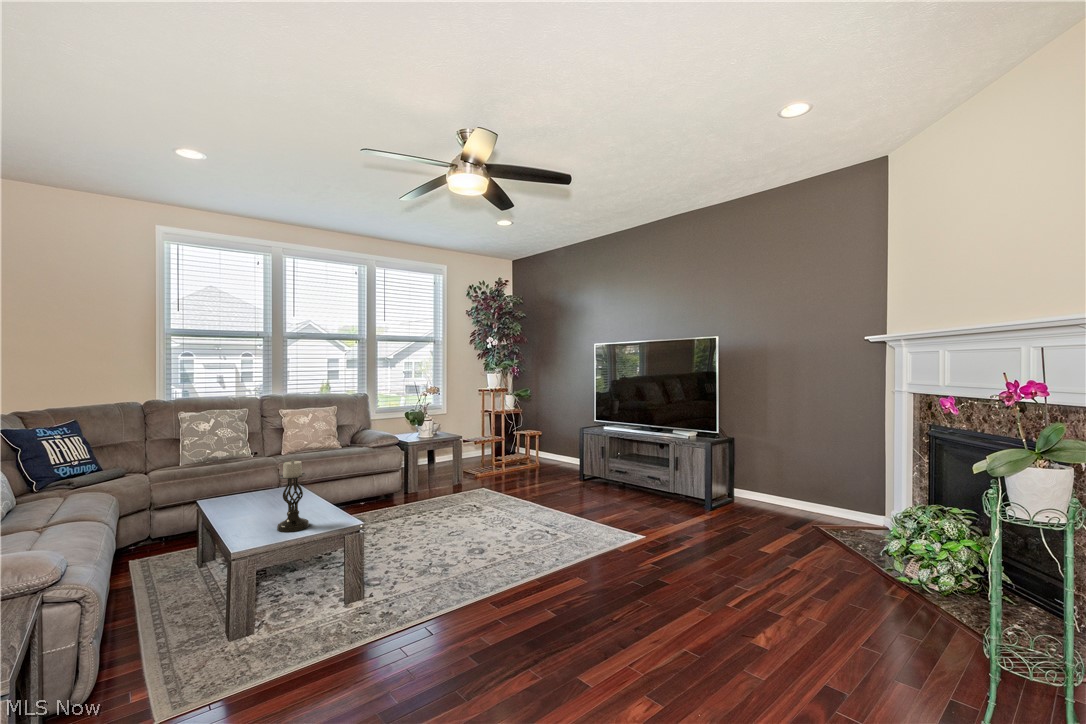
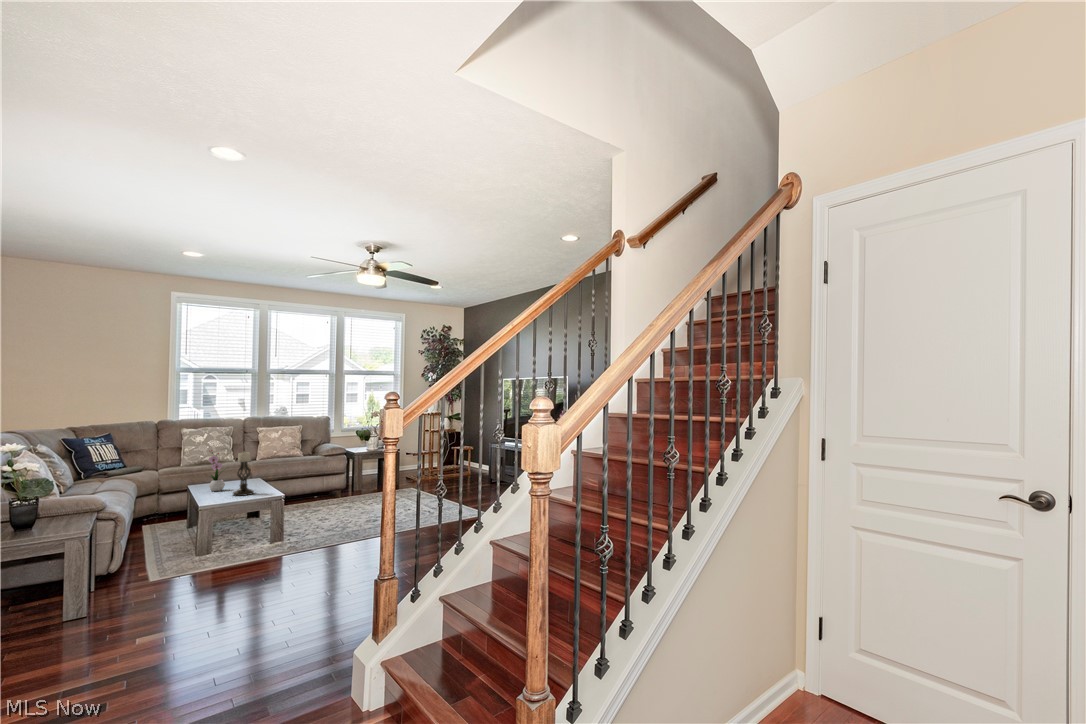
flower arrangement: none [233,456,260,519] -> present [208,450,225,491]

